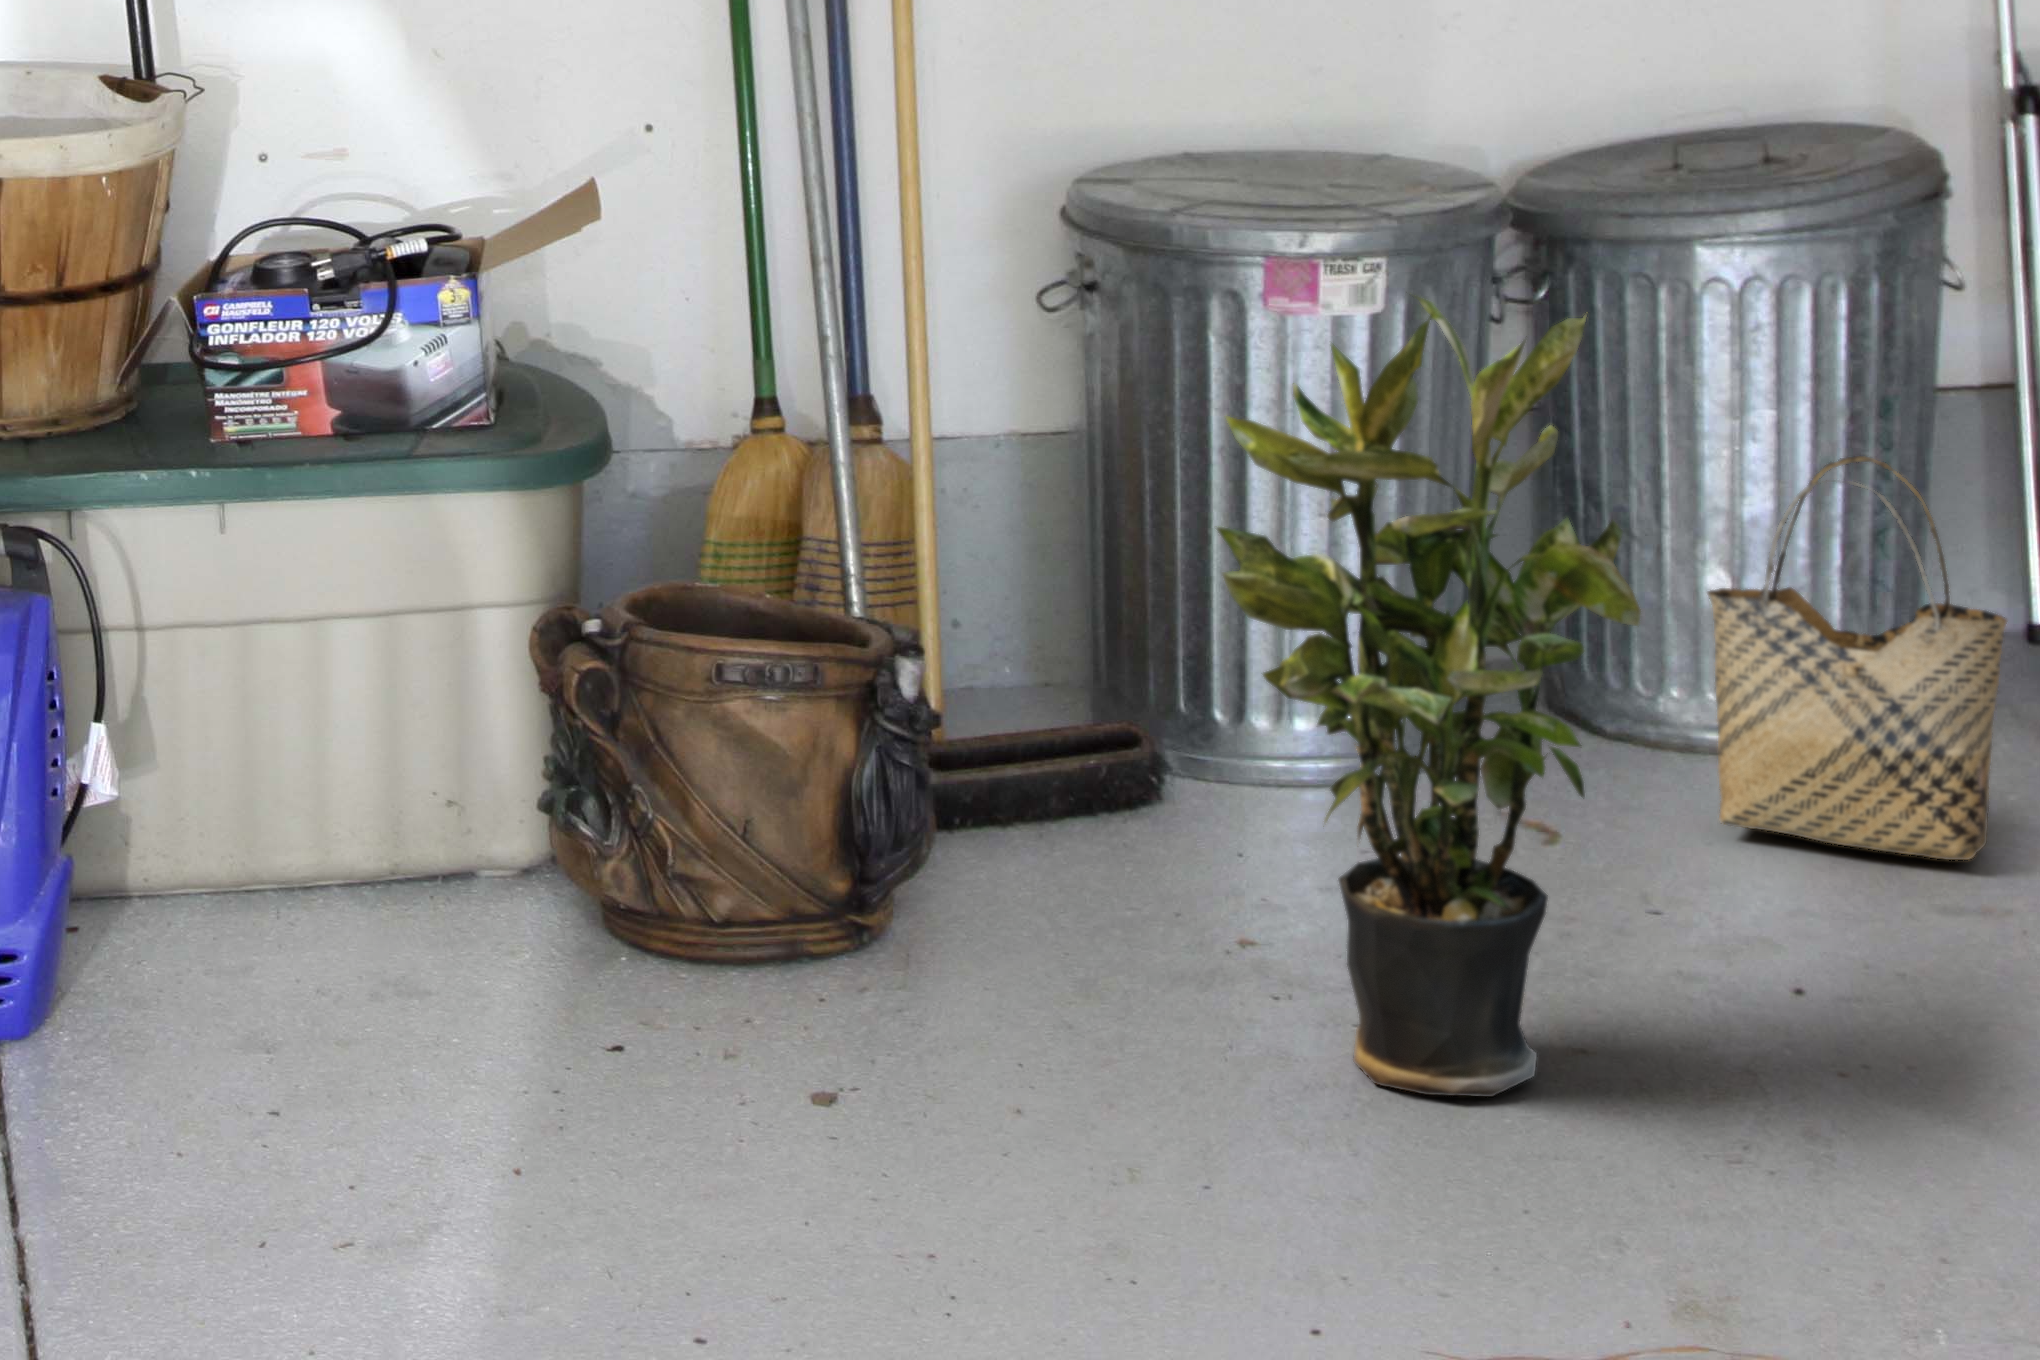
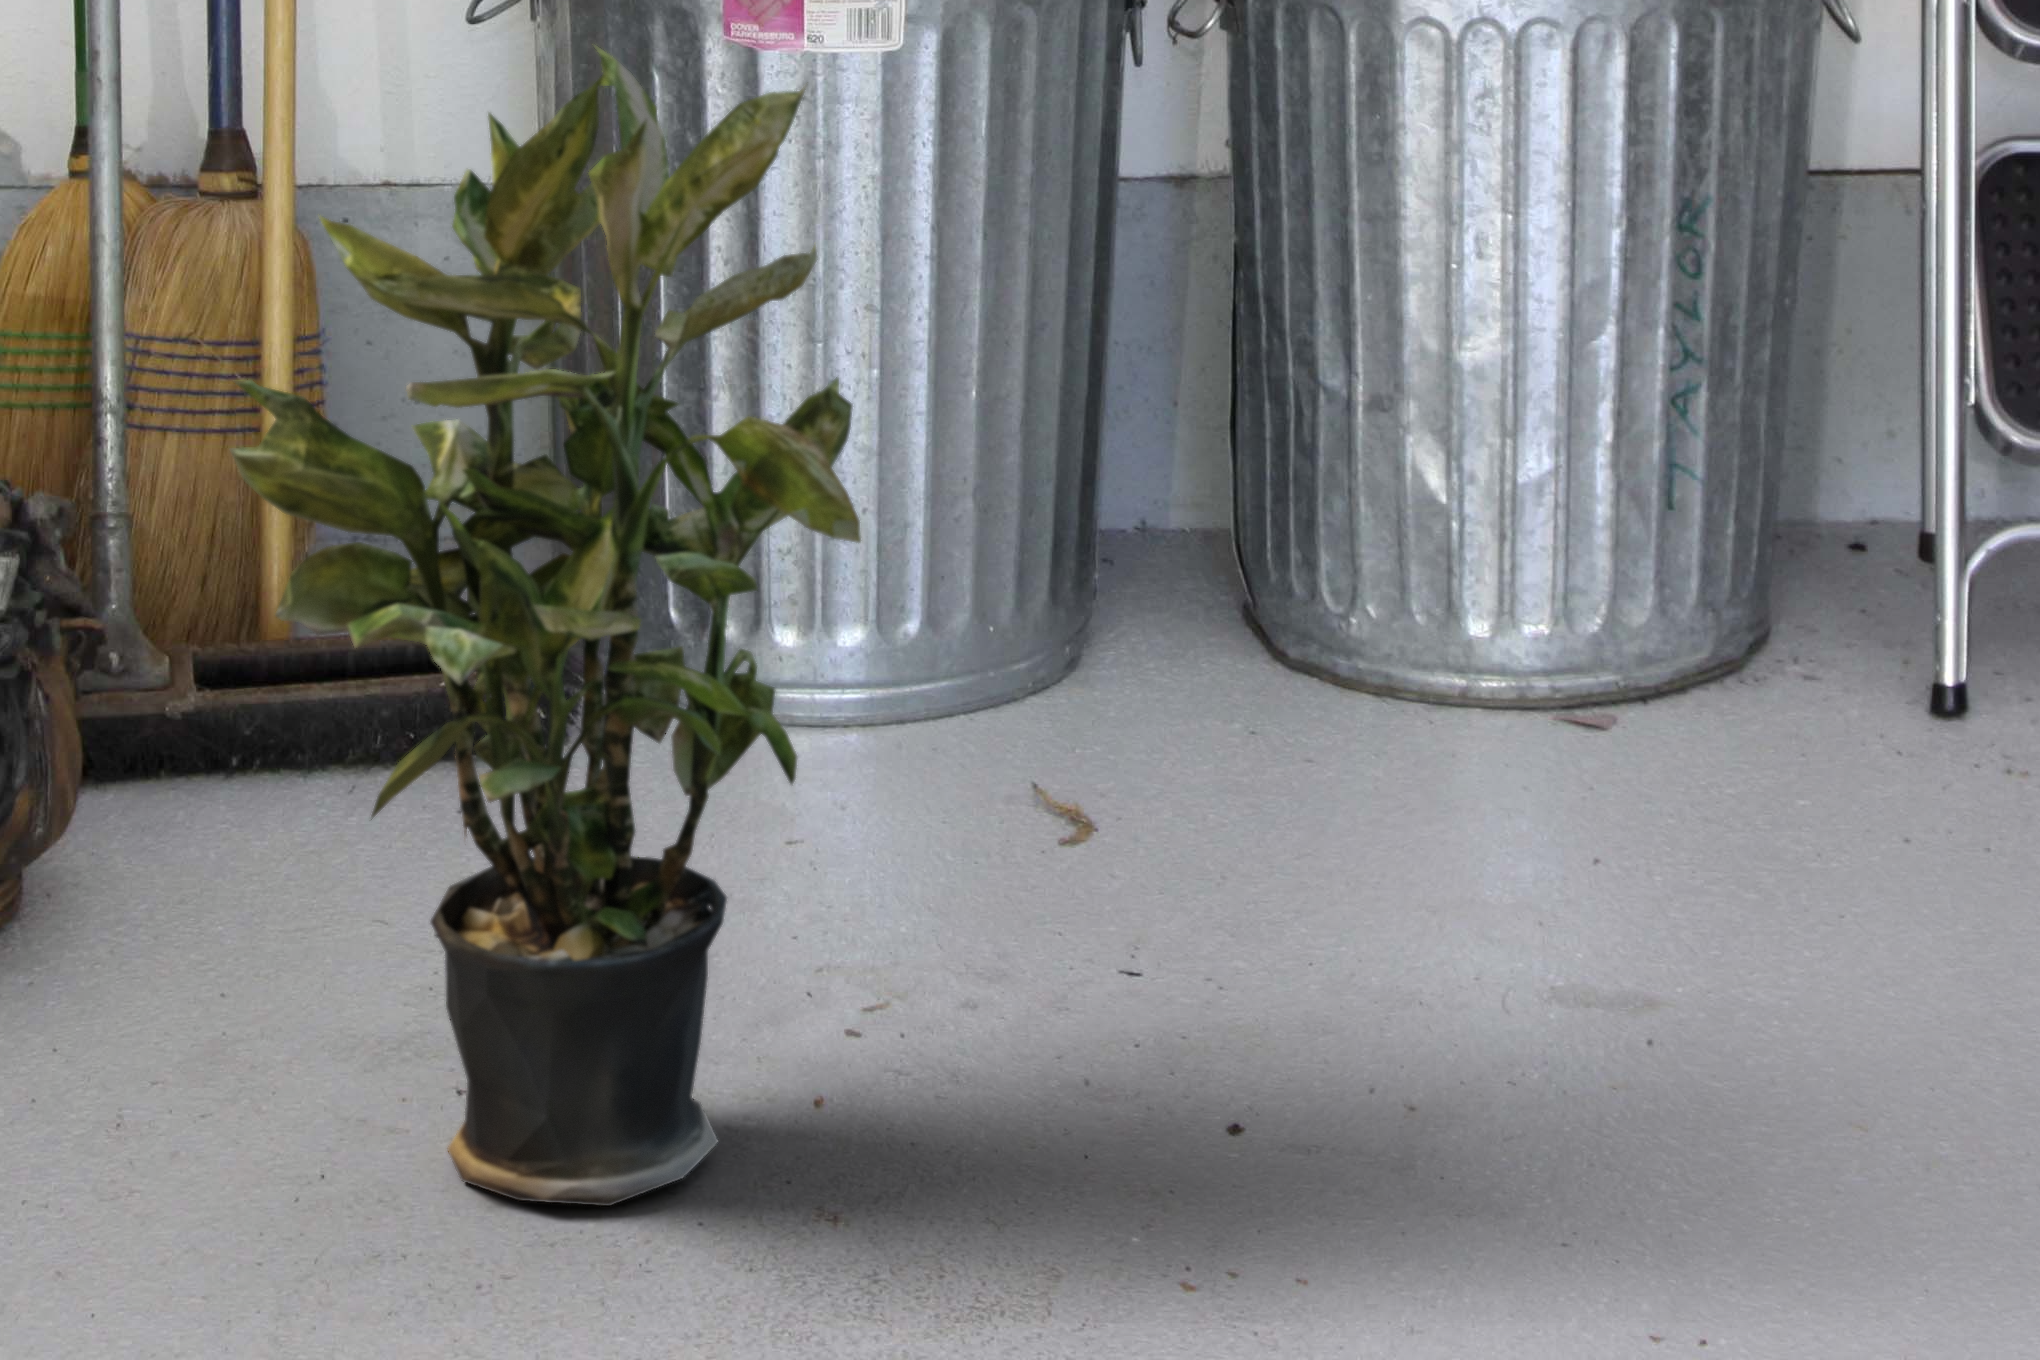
woven basket: present [1708,456,2007,860] -> none [1312,280,1706,859]

